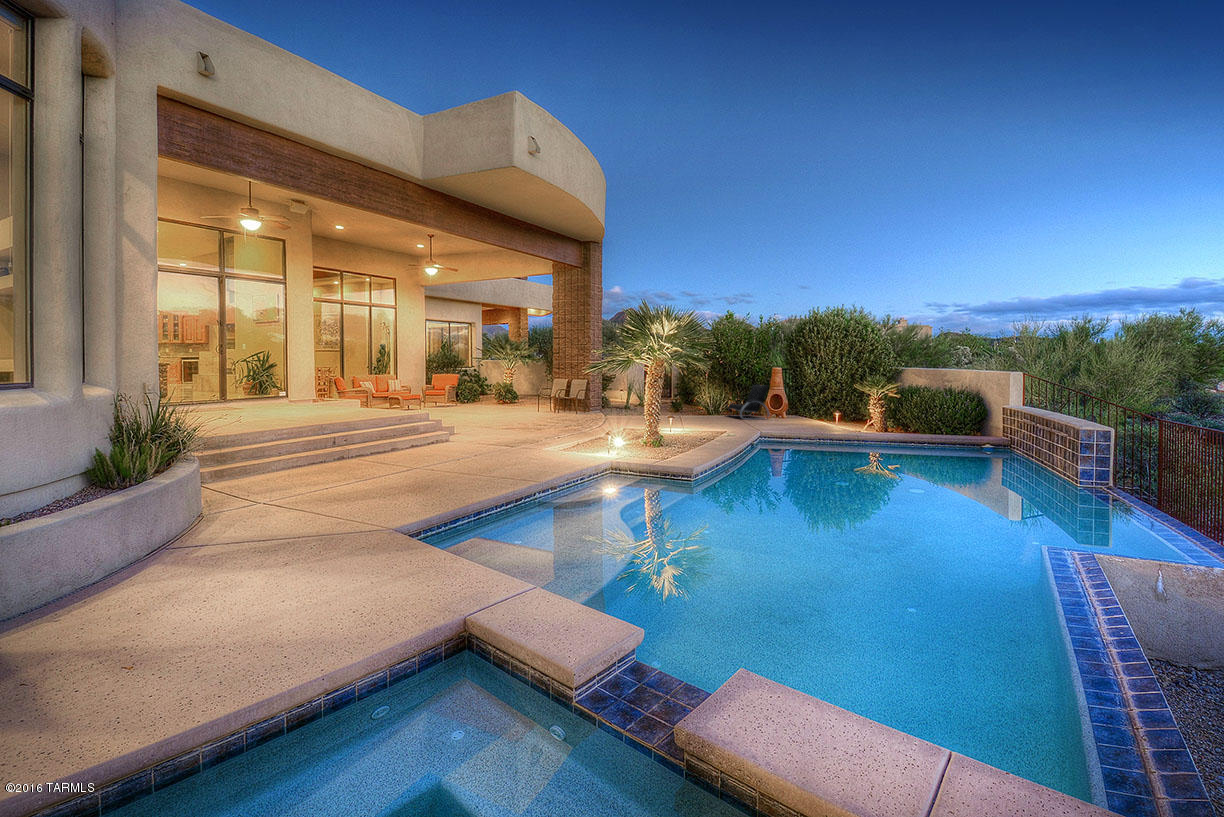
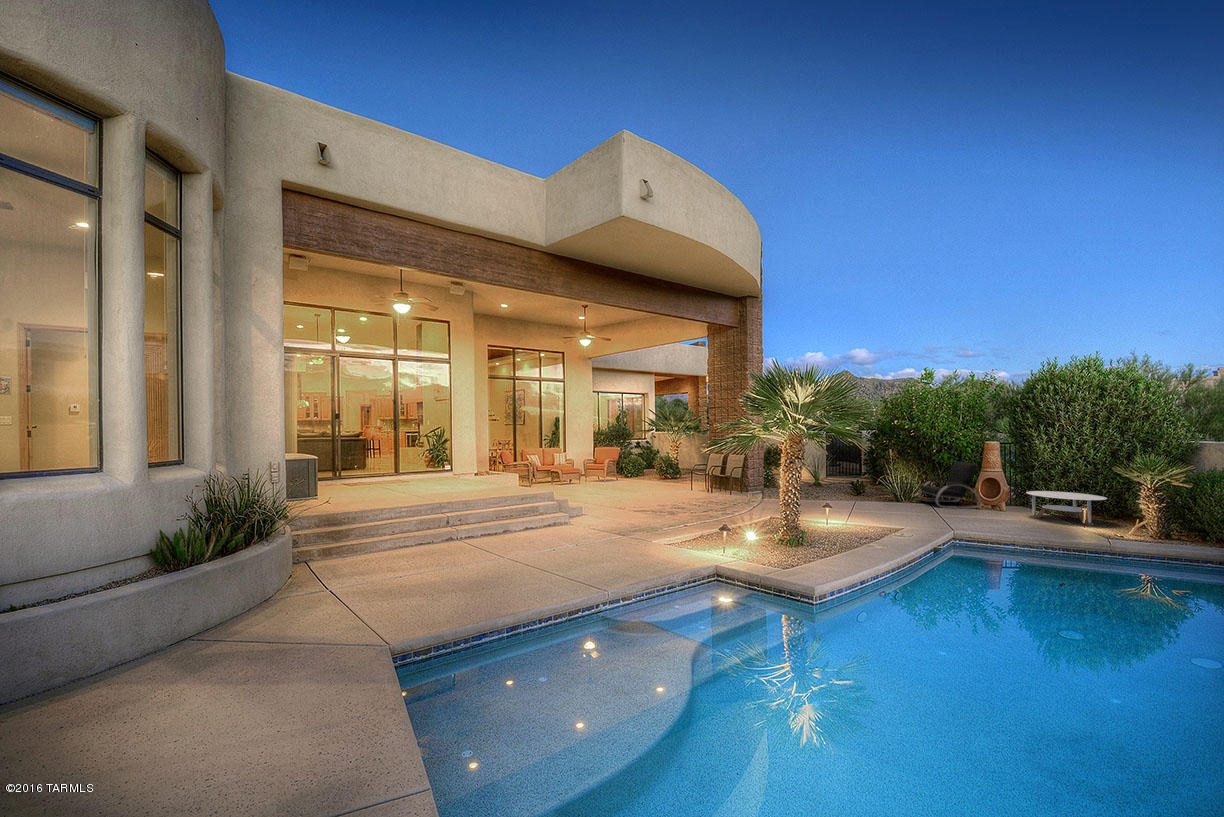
round table: none [800,404,847,426] -> present [1026,491,1107,526]

